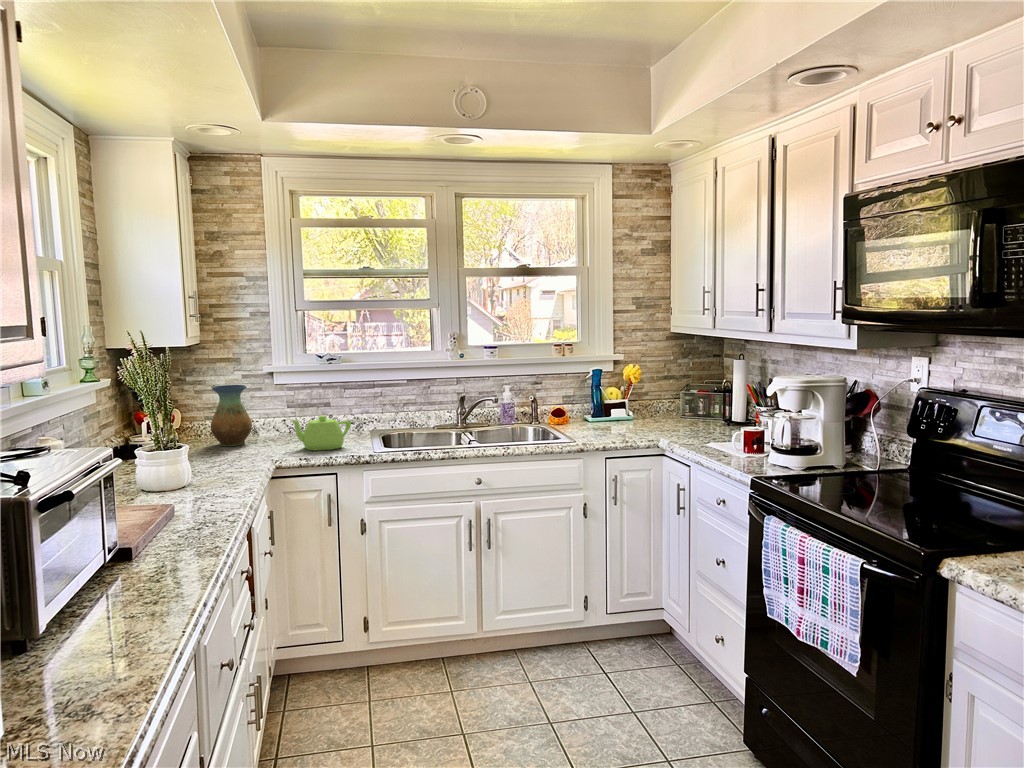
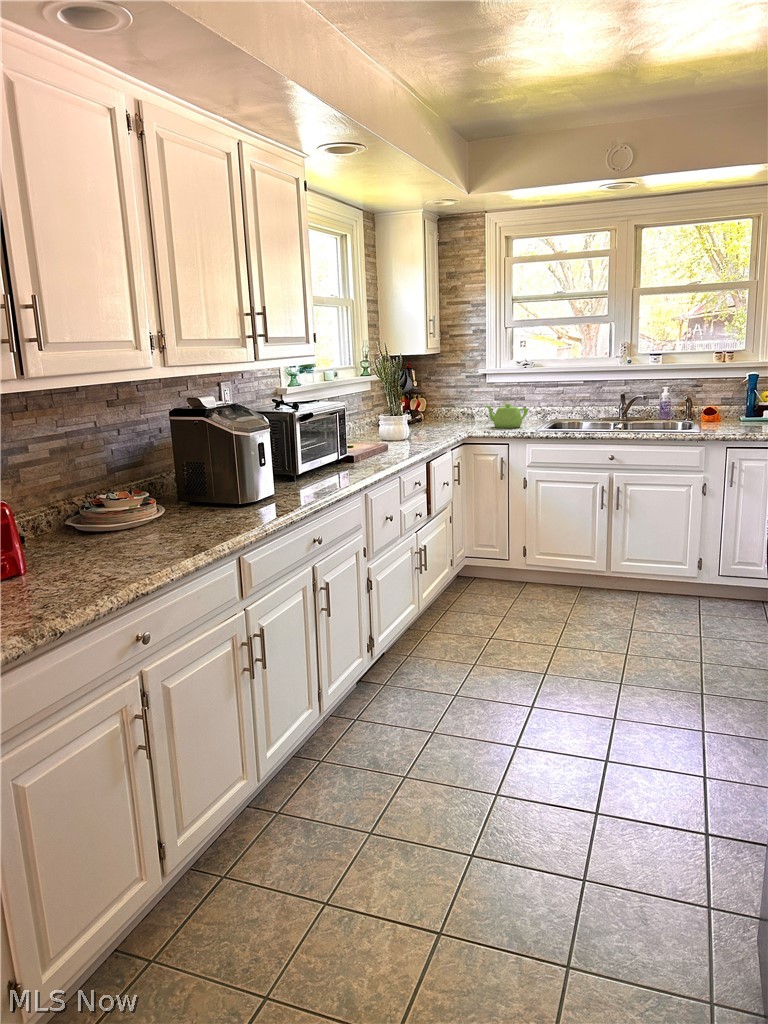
vase: present [211,385,252,446] -> none [440,382,467,423]

